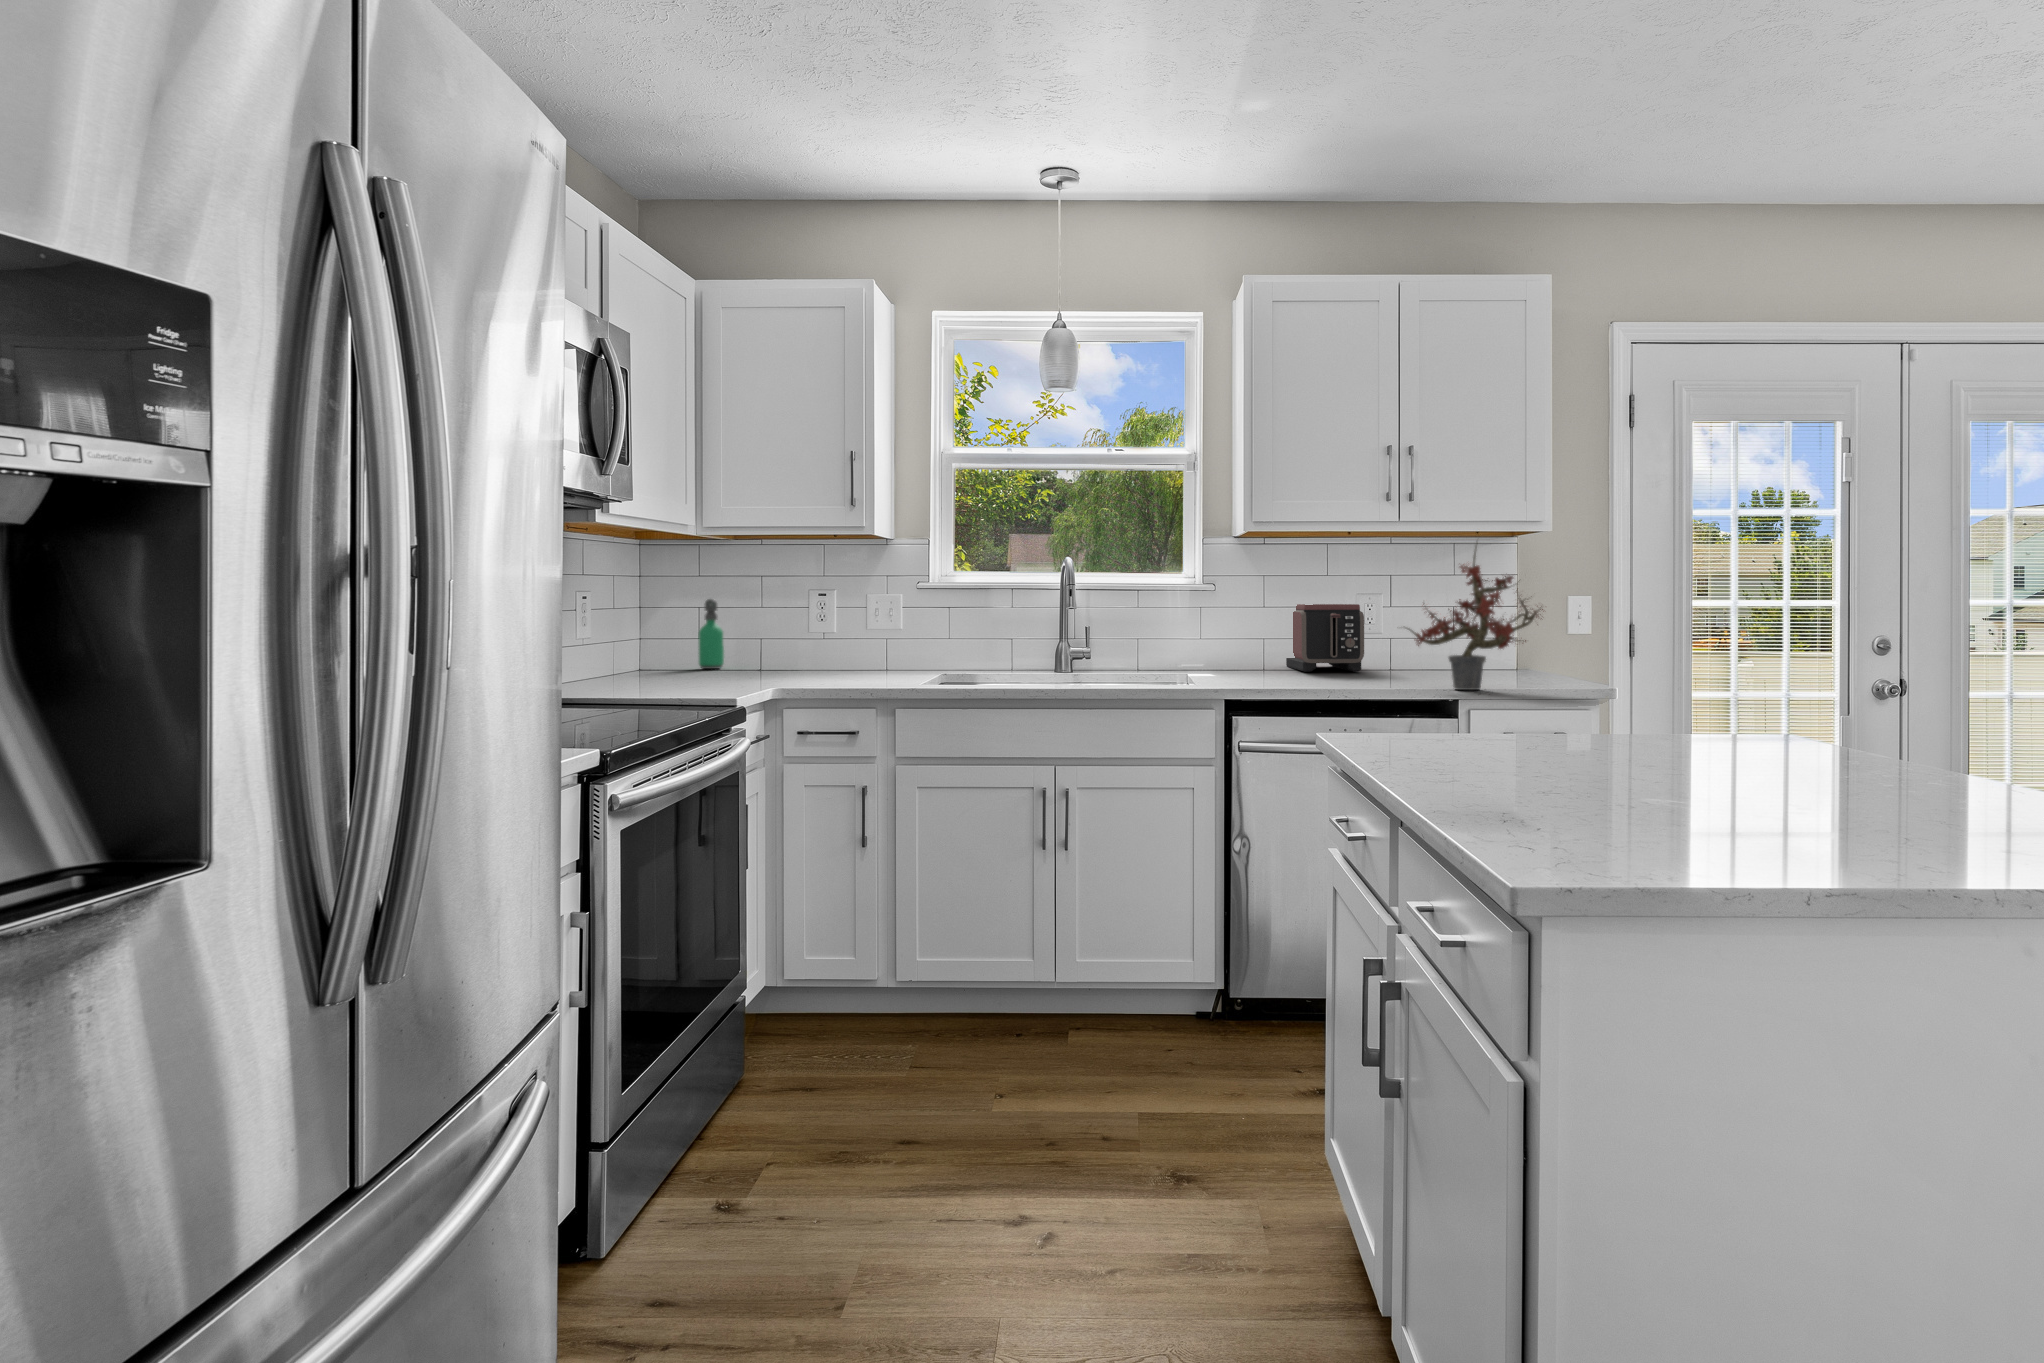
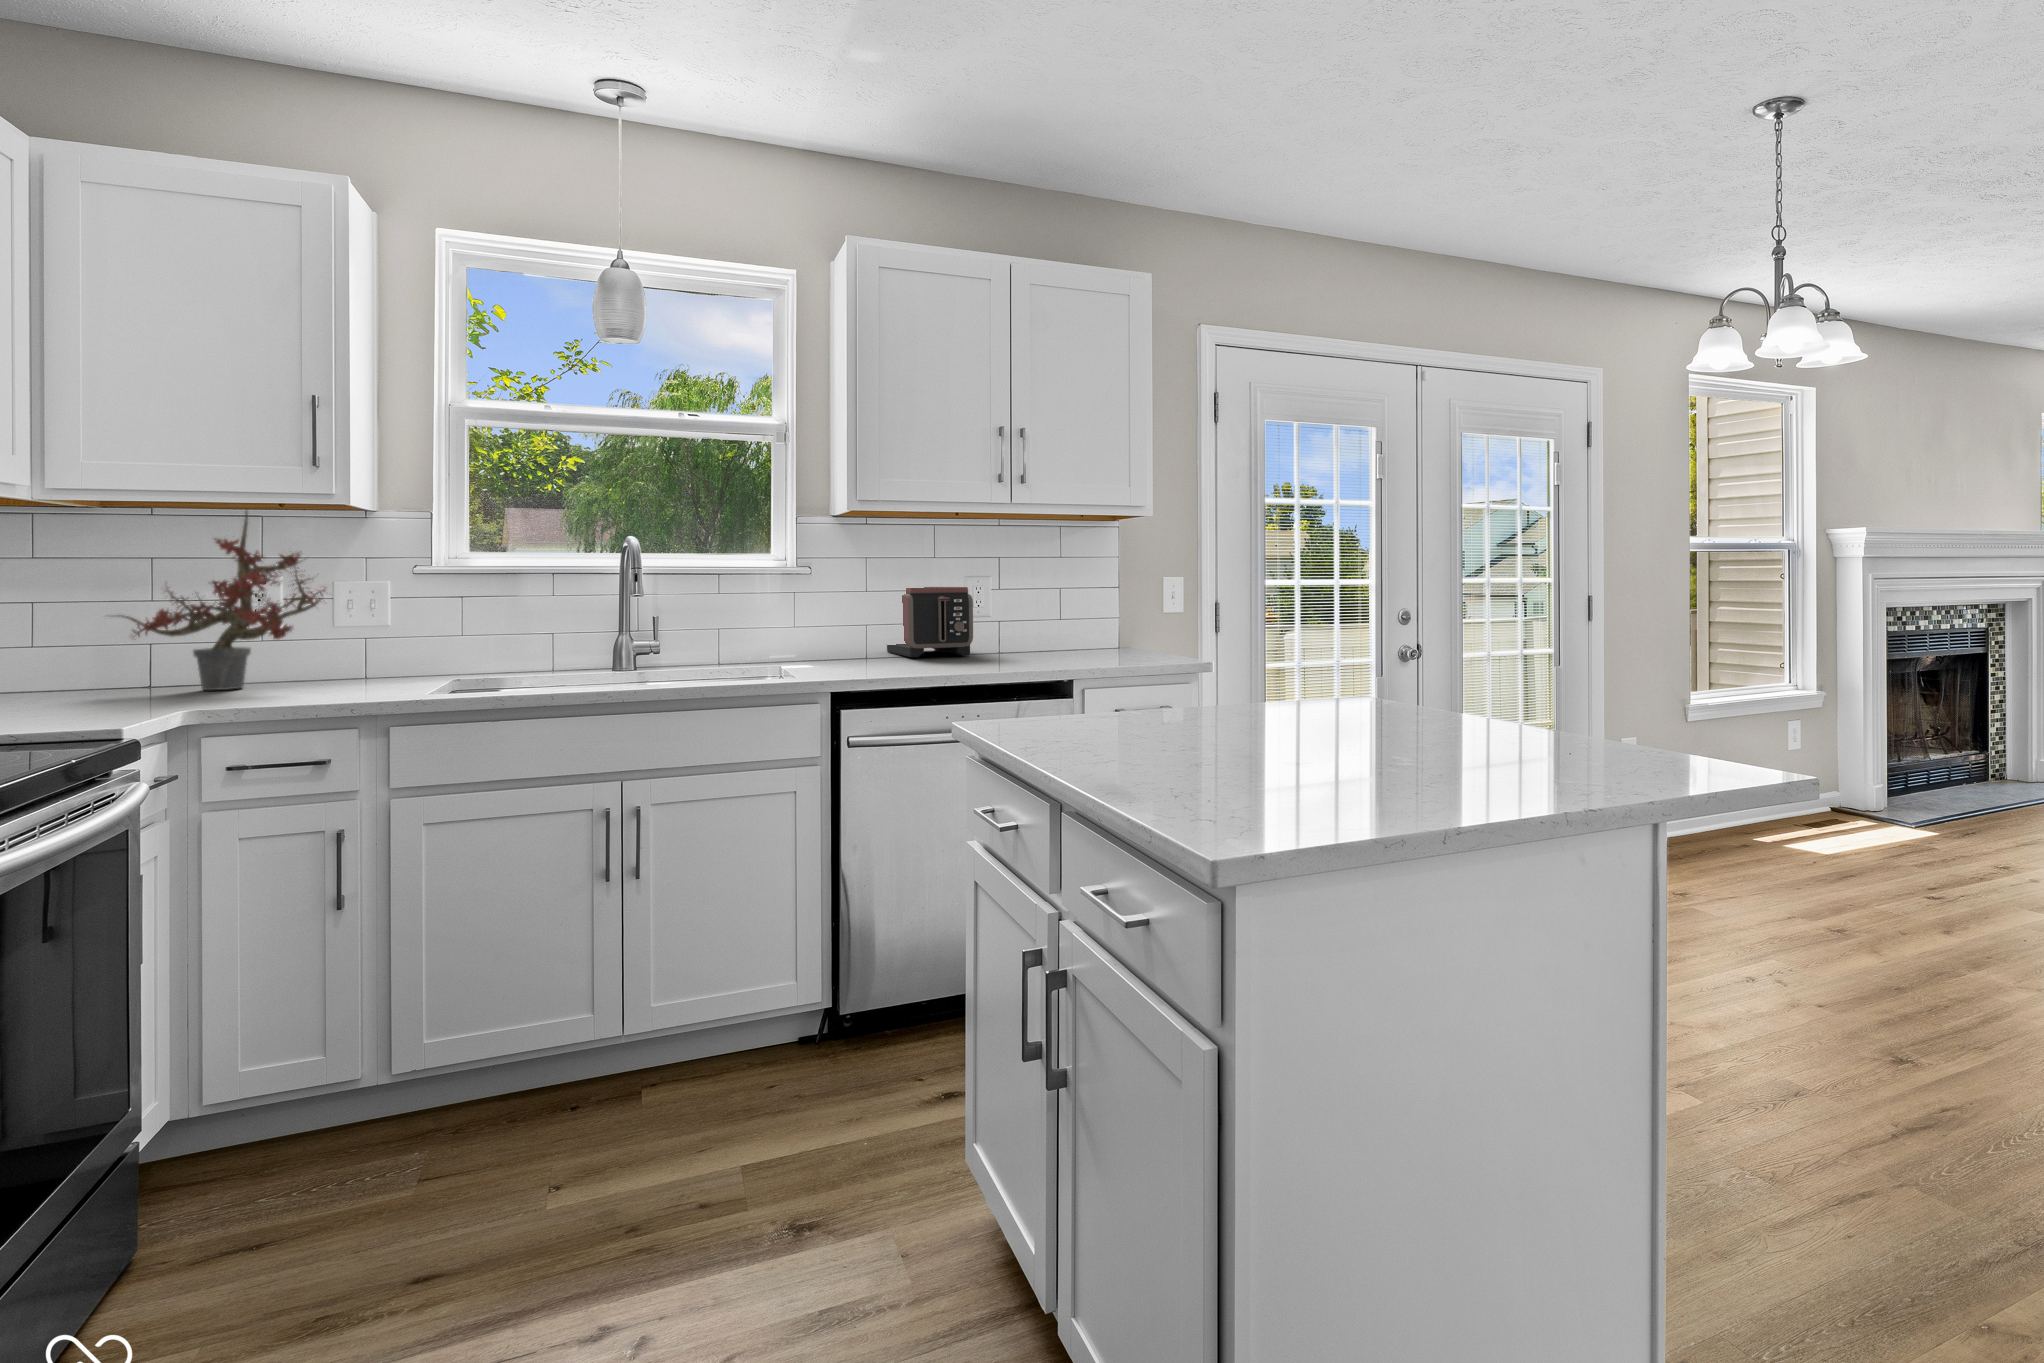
potted plant: present [1407,550,1544,690] -> present [120,512,326,690]
soap dispenser: present [698,599,724,669] -> none [47,585,95,683]

